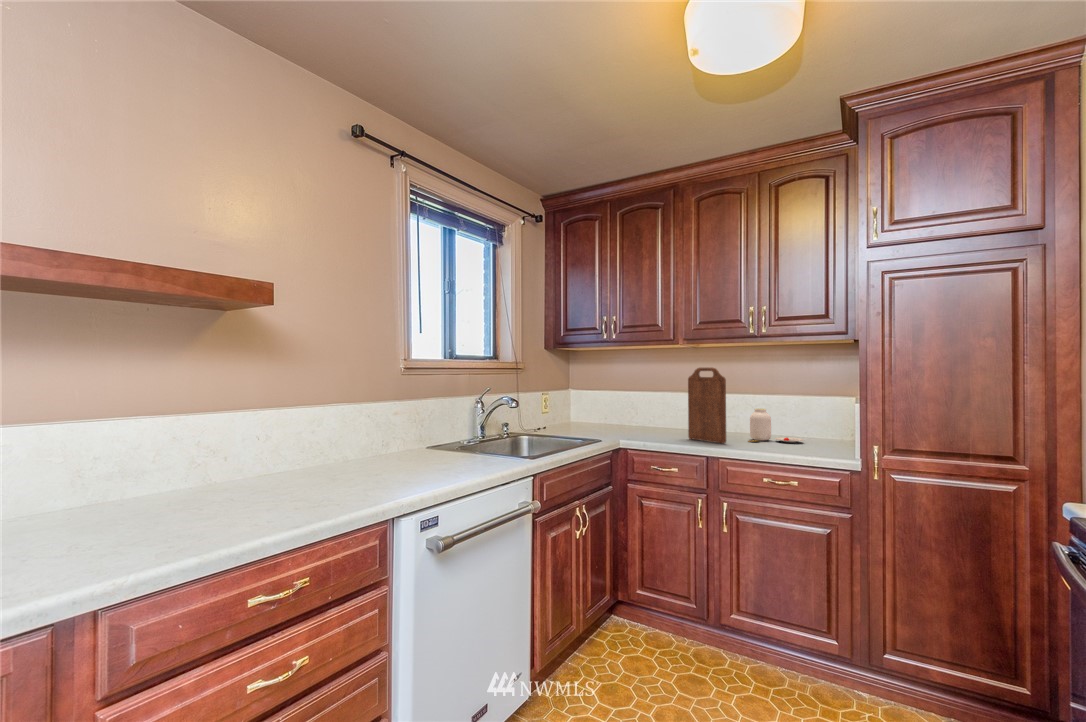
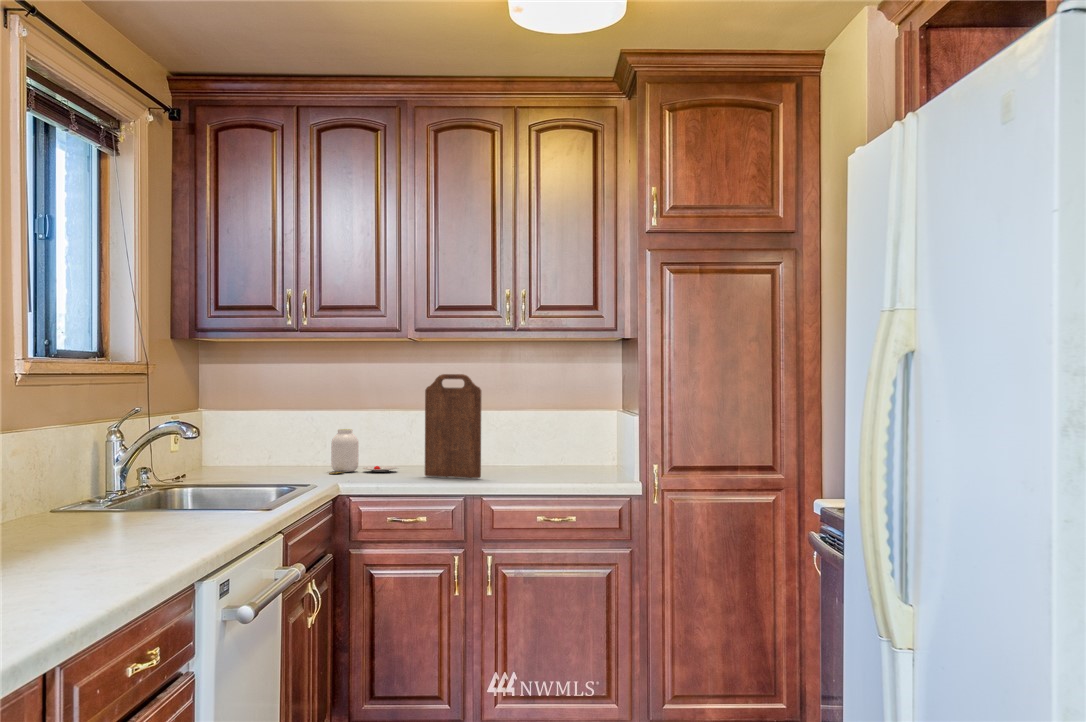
jar: present [748,408,803,442] -> present [329,429,397,474]

